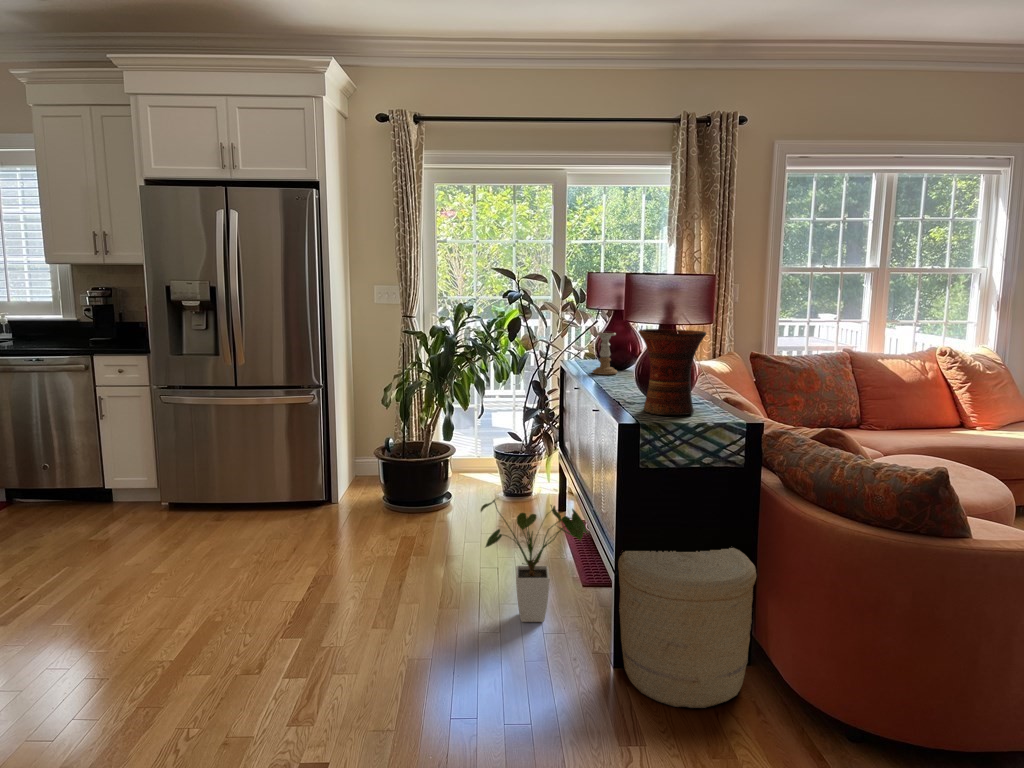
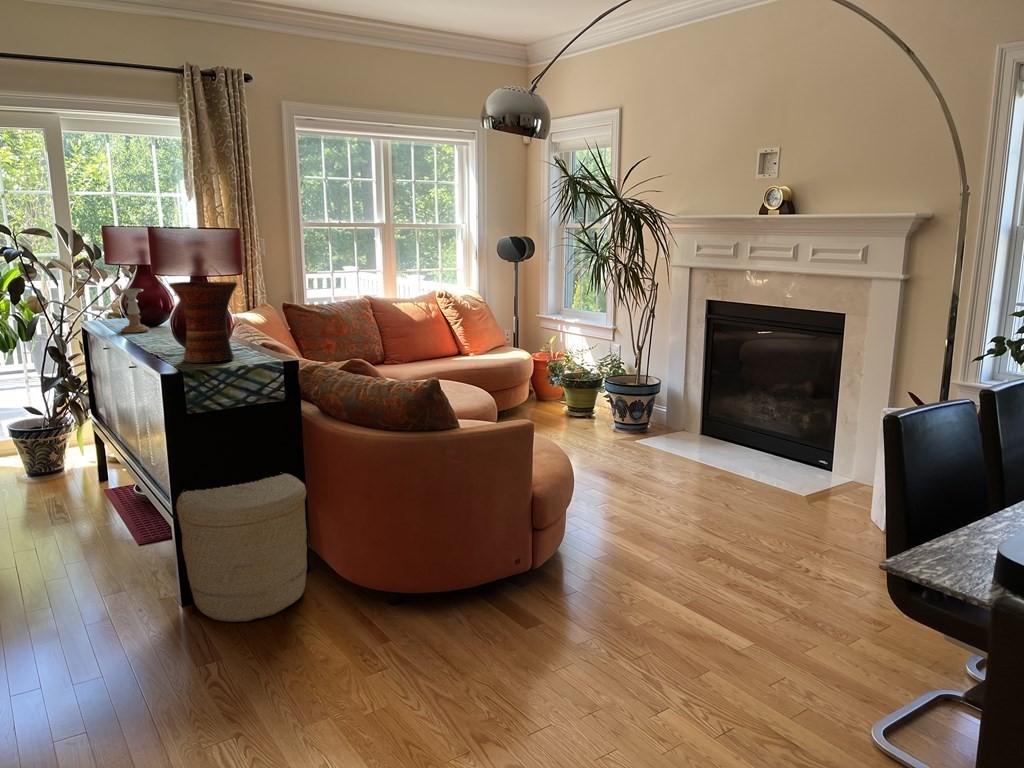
house plant: present [481,499,587,622] -> none [7,468,140,594]

